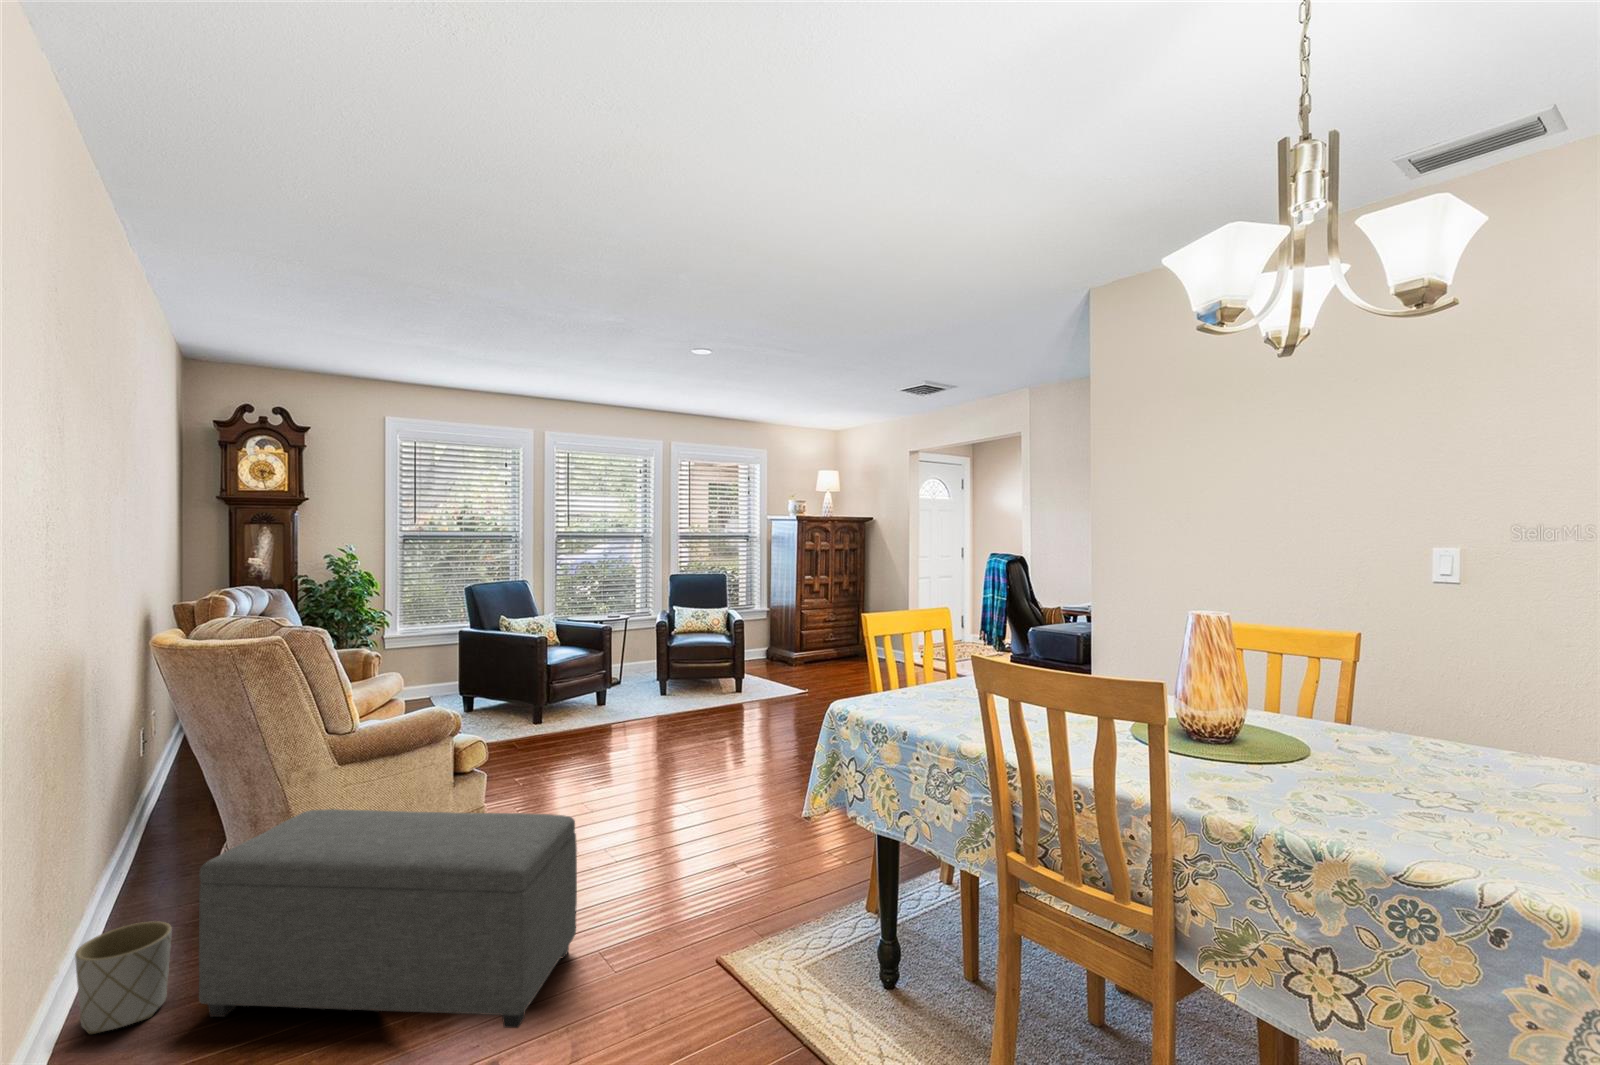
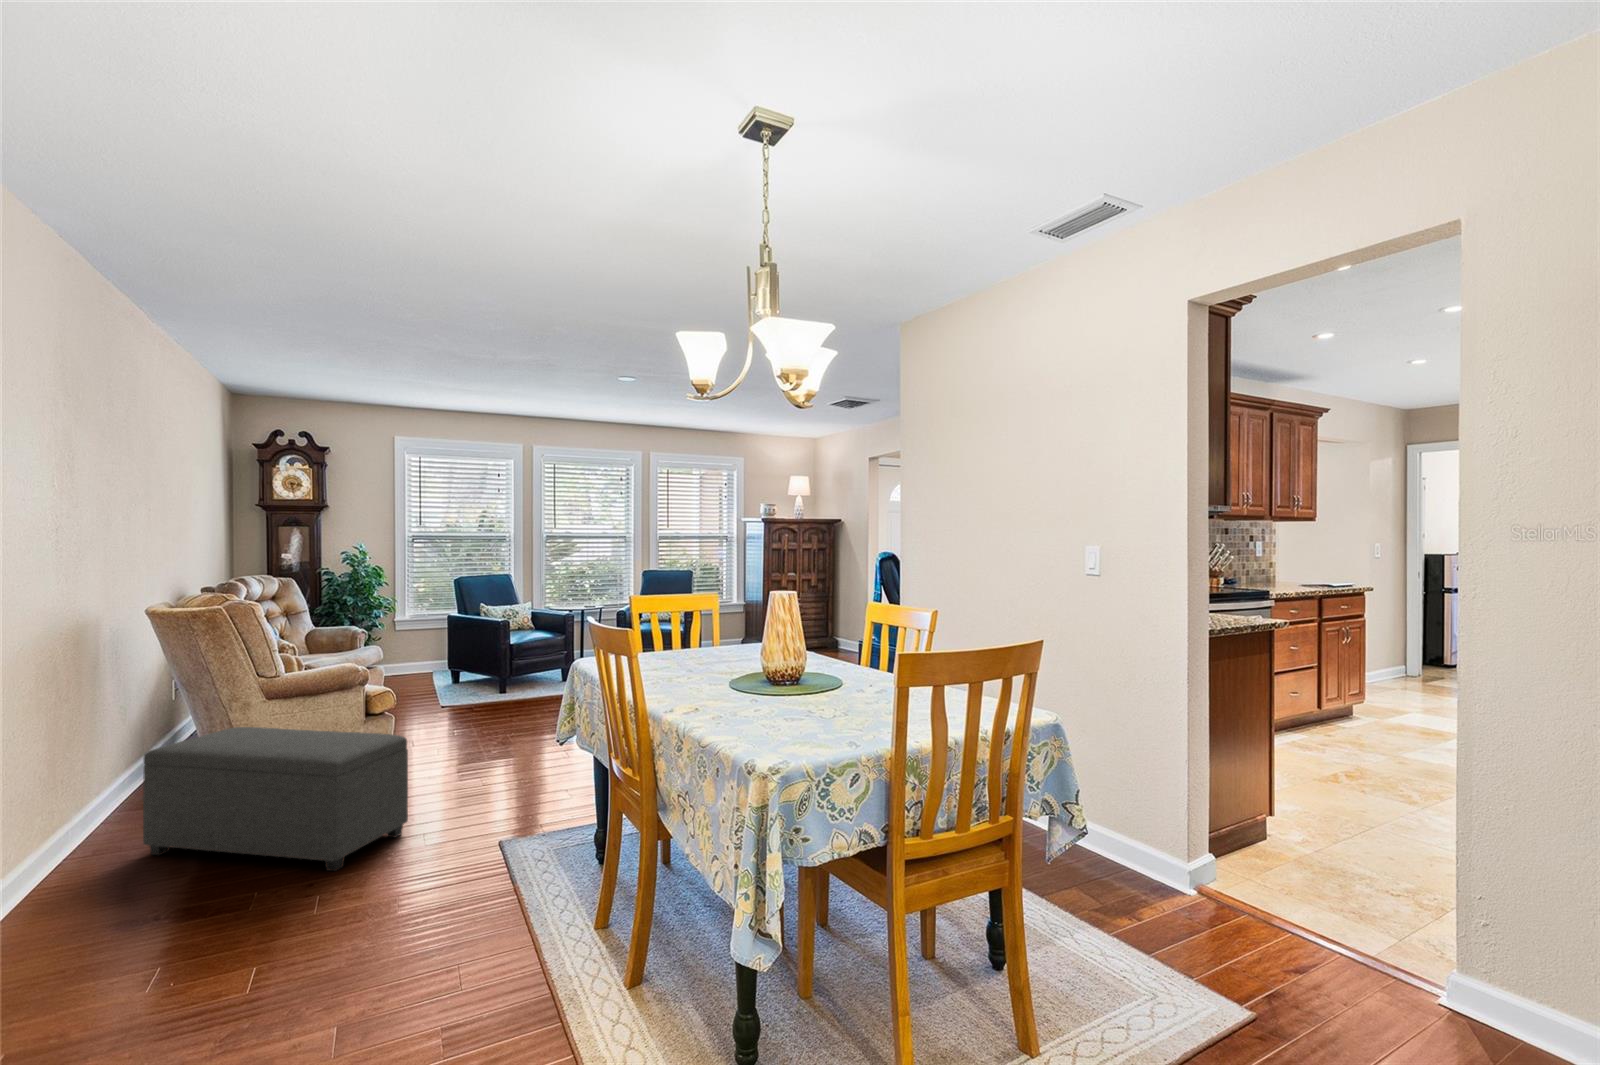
planter: present [75,921,172,1034] -> none [69,793,134,859]

